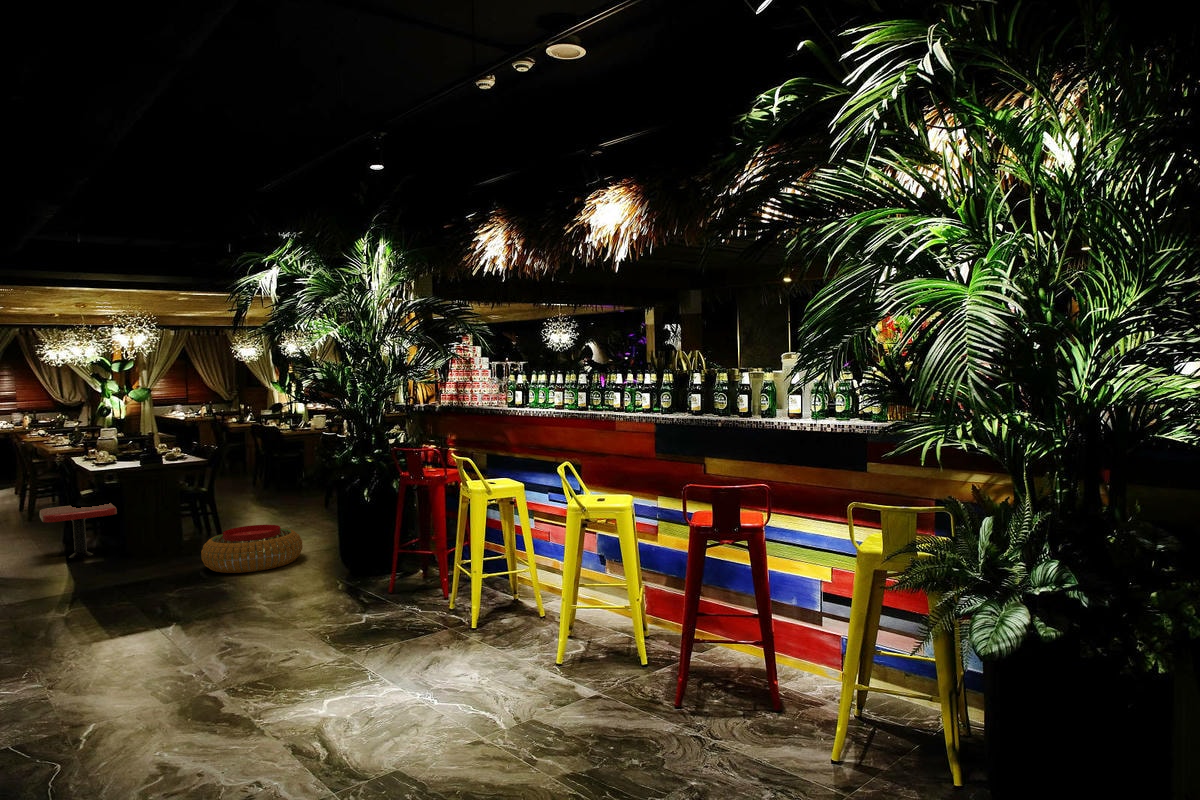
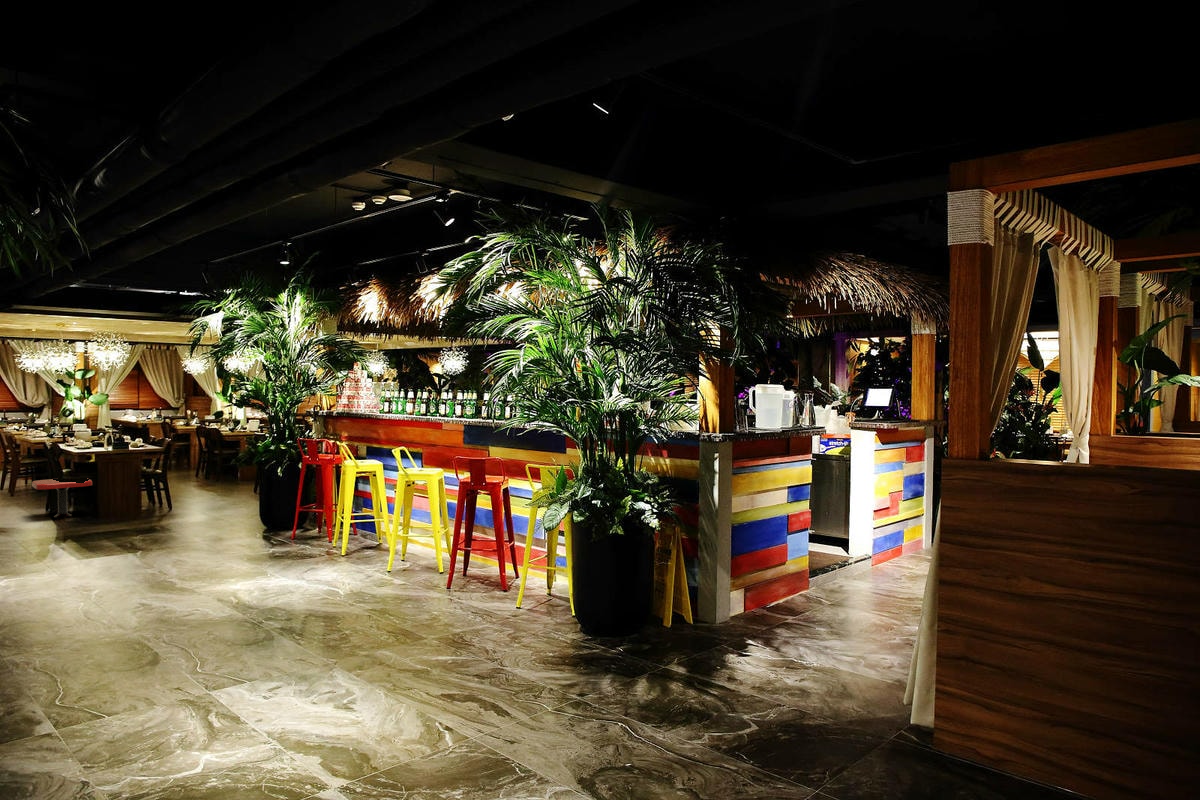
pouf: present [201,525,303,573] -> none [157,494,233,526]

